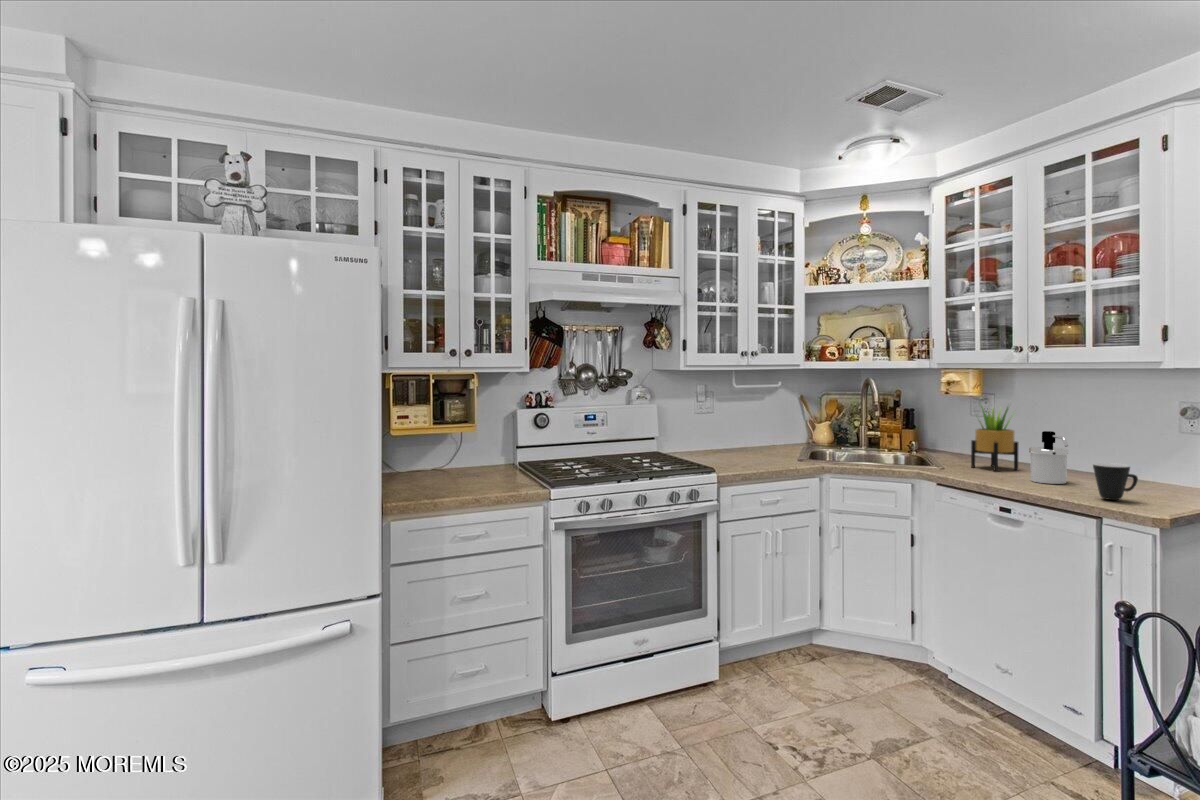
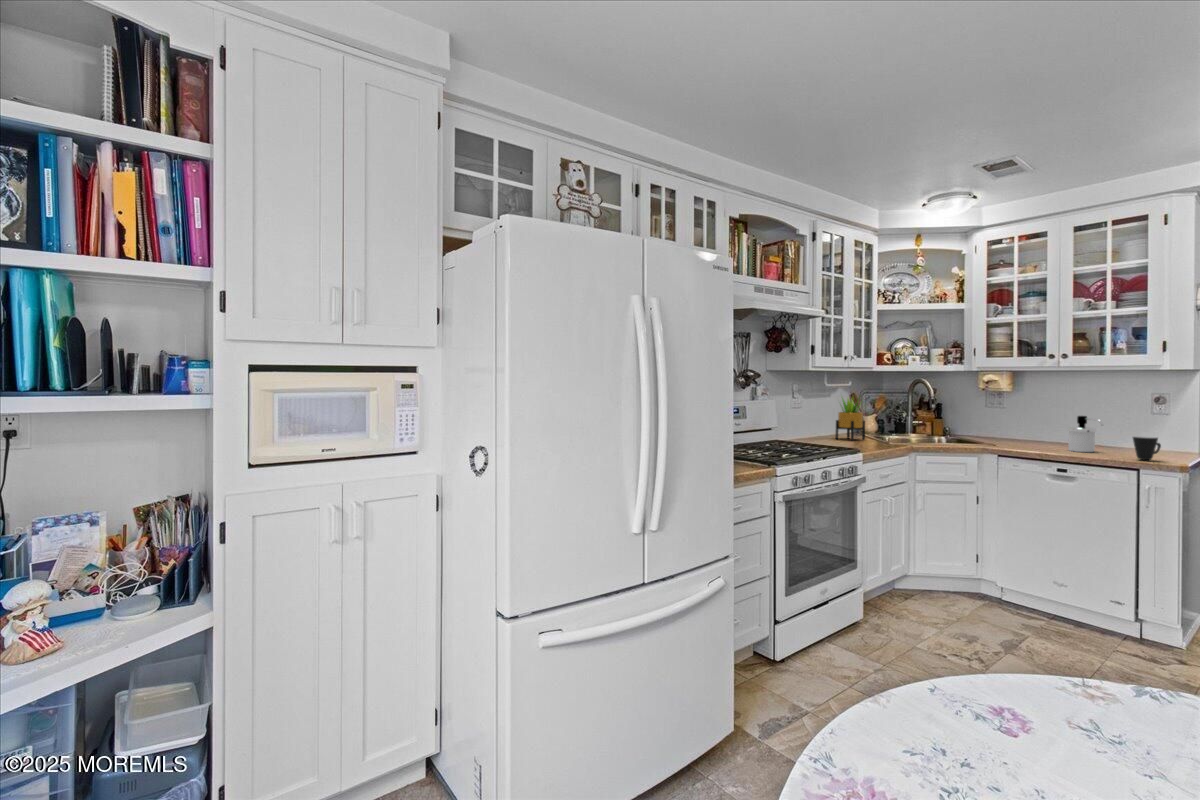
potted plant: present [971,405,1018,471] -> present [835,398,865,441]

